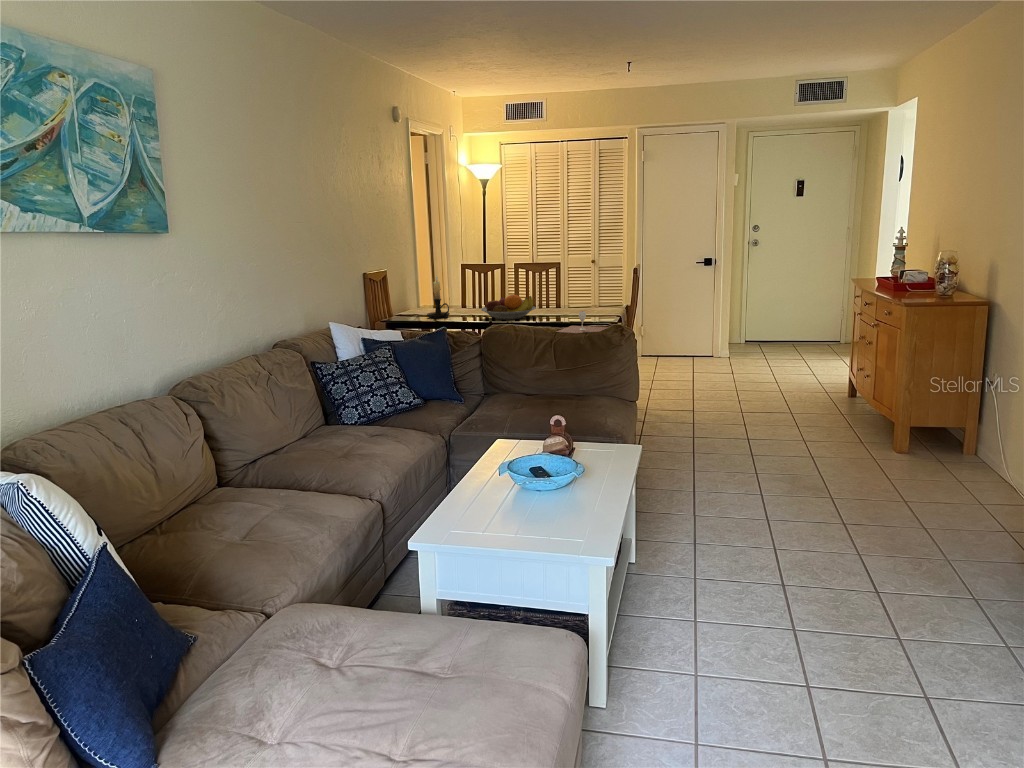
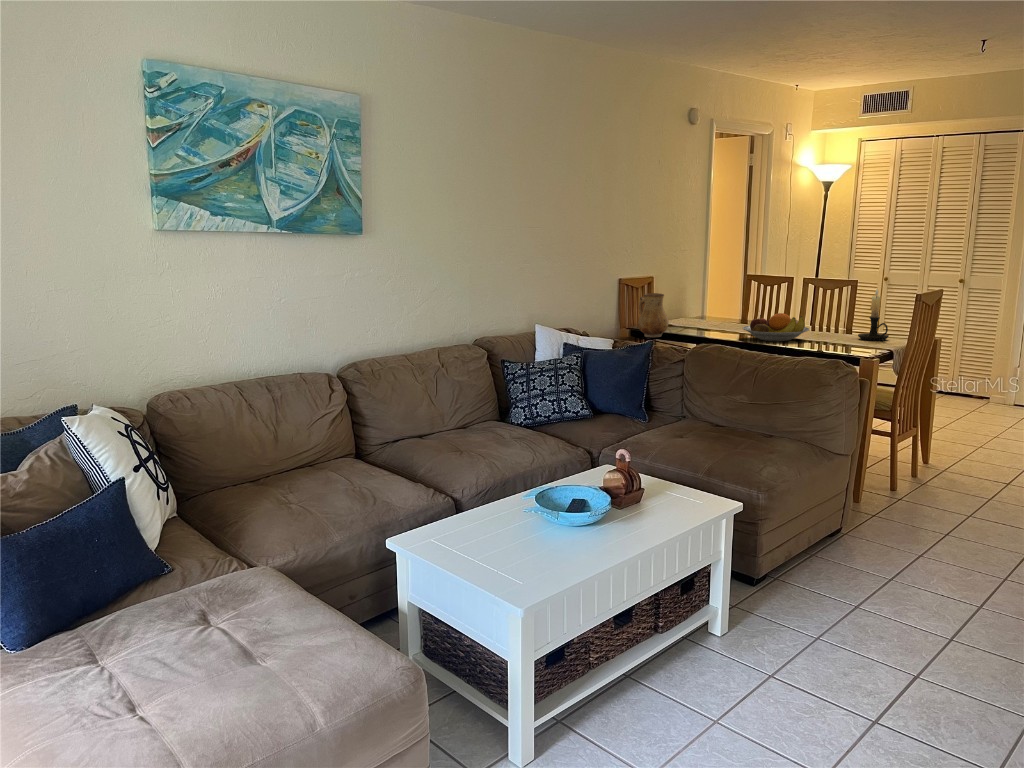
candle holder: present [427,275,450,318] -> present [858,289,889,341]
ceramic pitcher: none [384,283,416,326] -> present [638,293,669,337]
wine glass: present [557,311,608,333] -> none [783,337,859,366]

